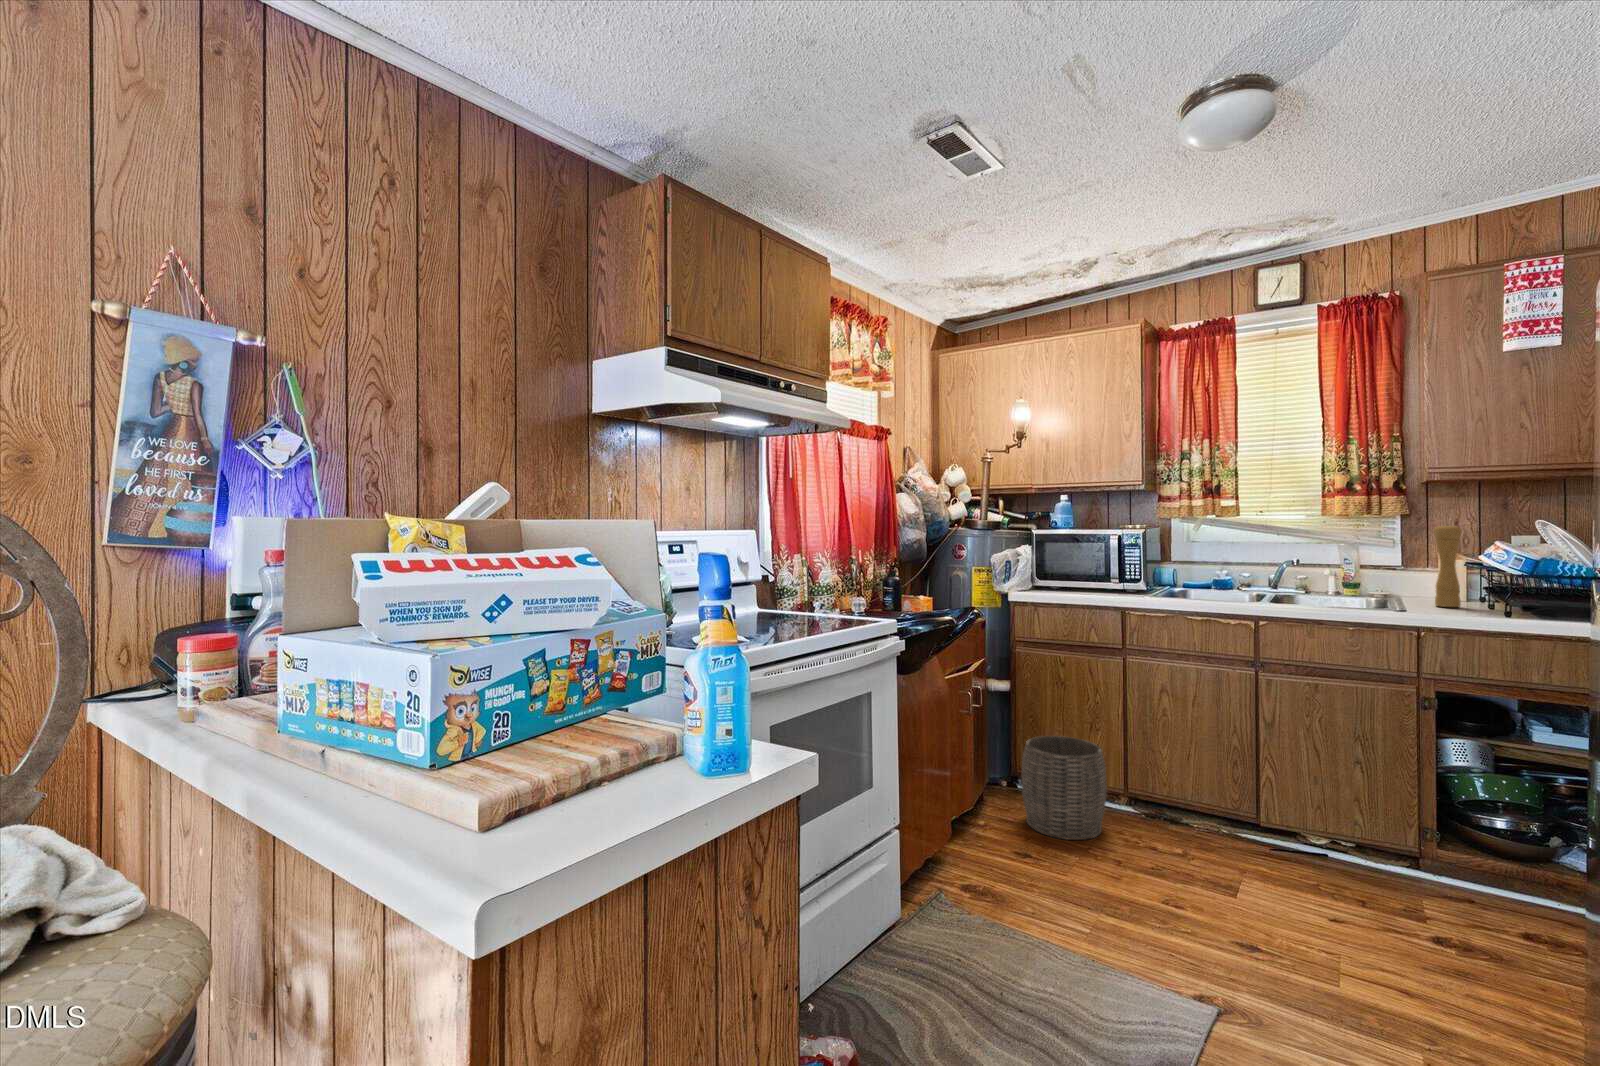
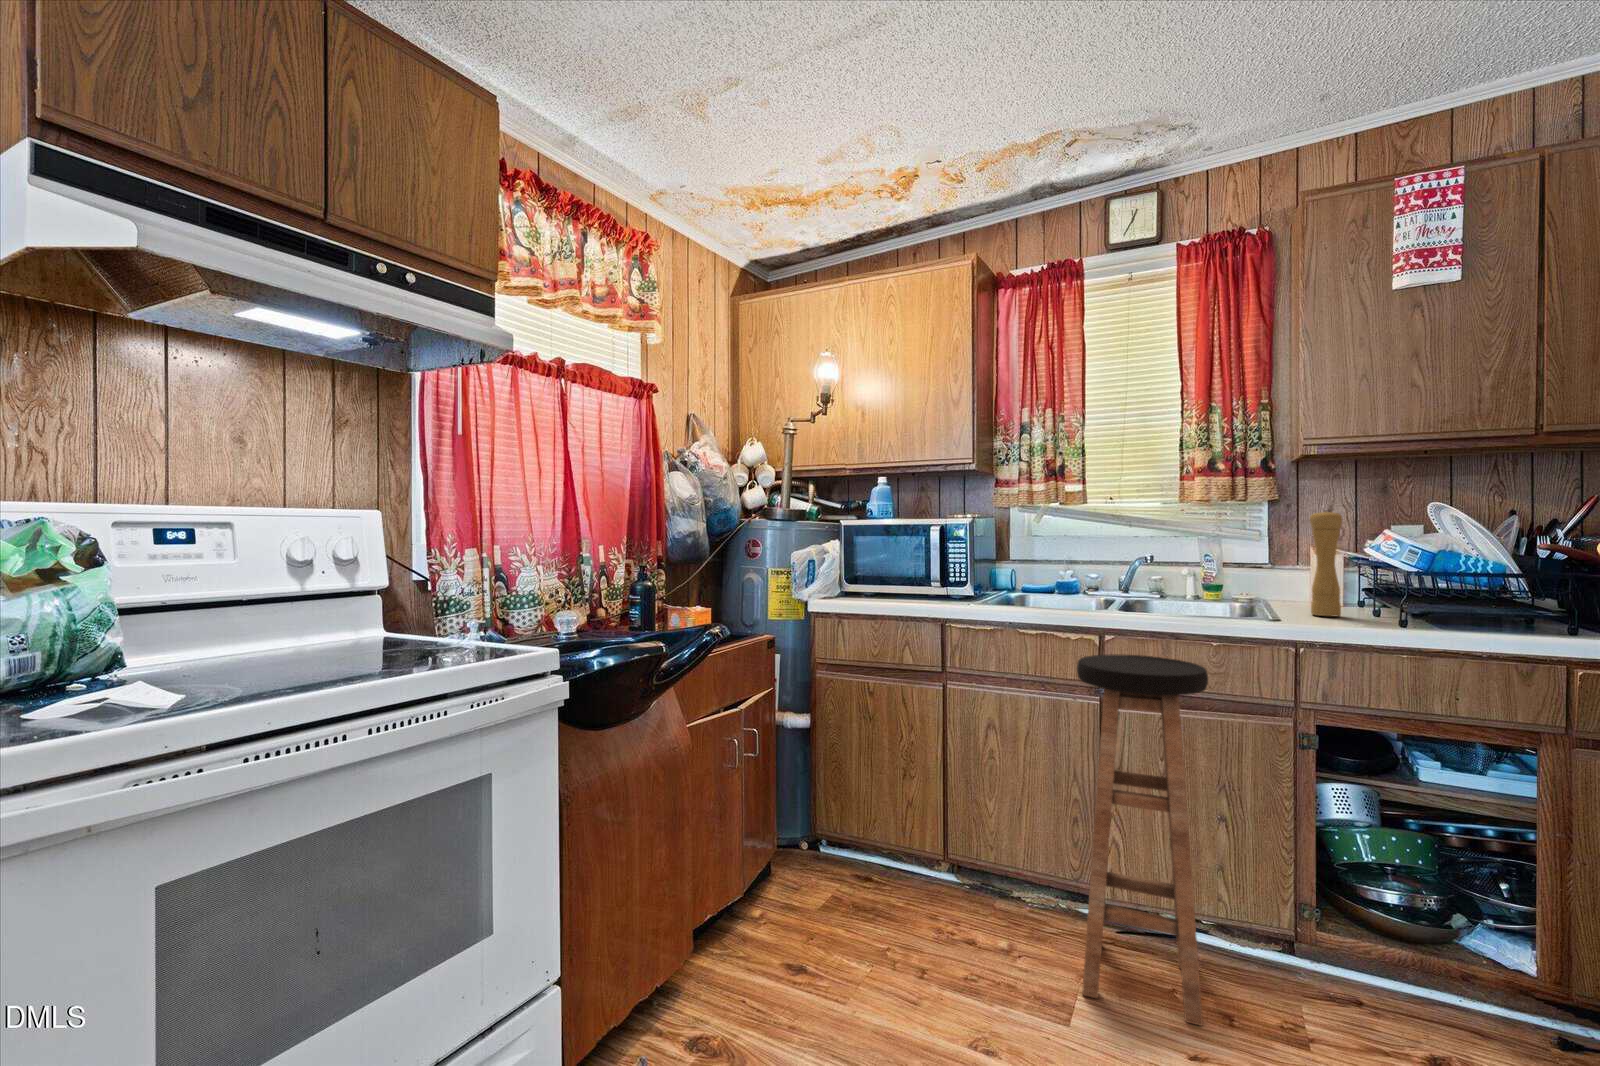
bar stool: none [1243,634,1349,898] -> present [1077,654,1208,1025]
woven basket: present [1022,736,1107,840] -> none [804,788,911,937]

